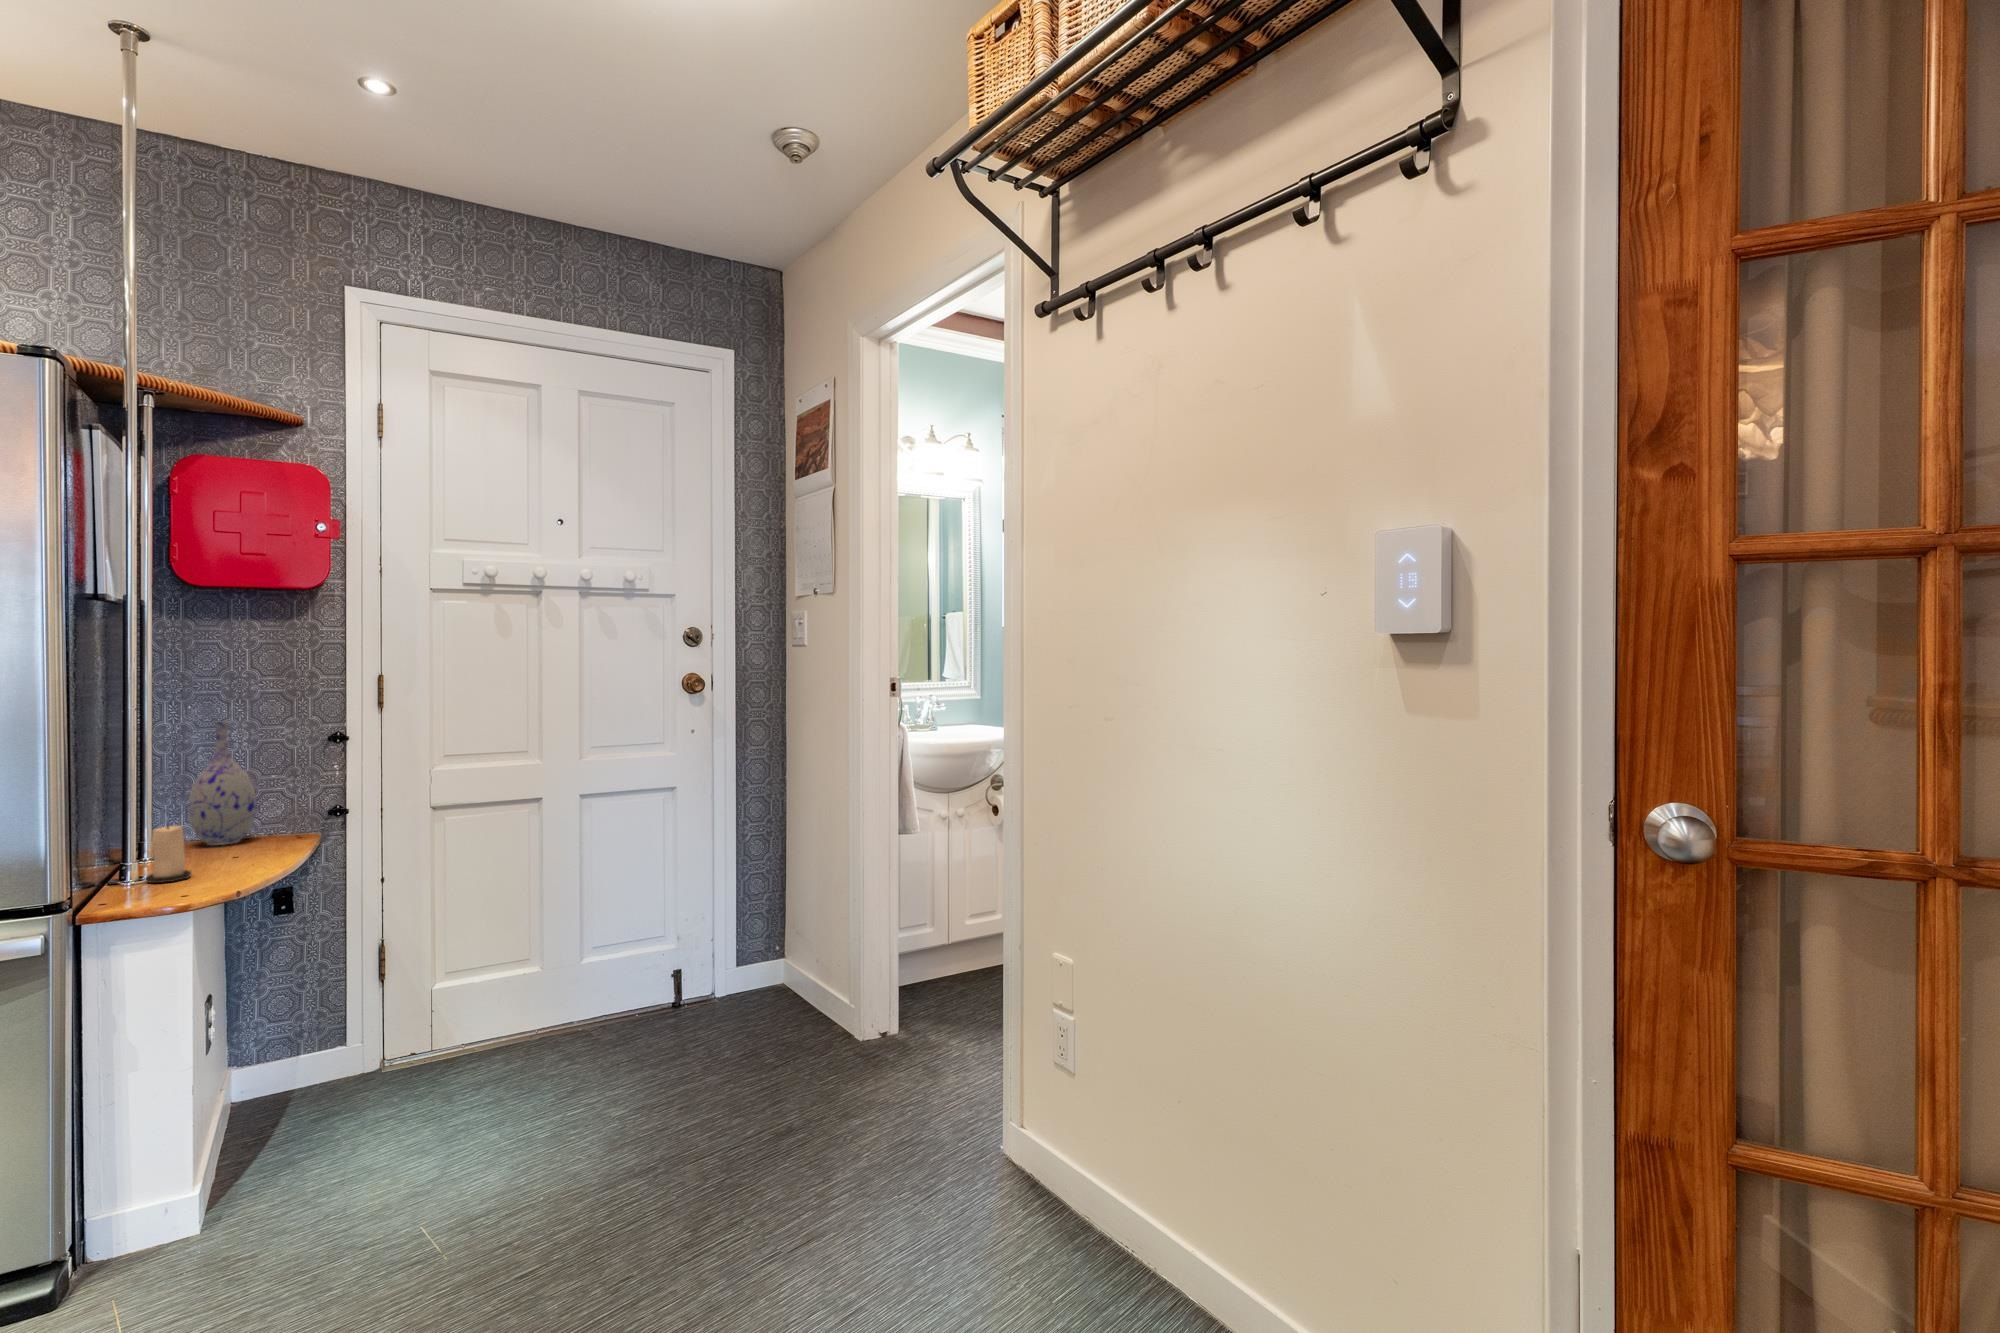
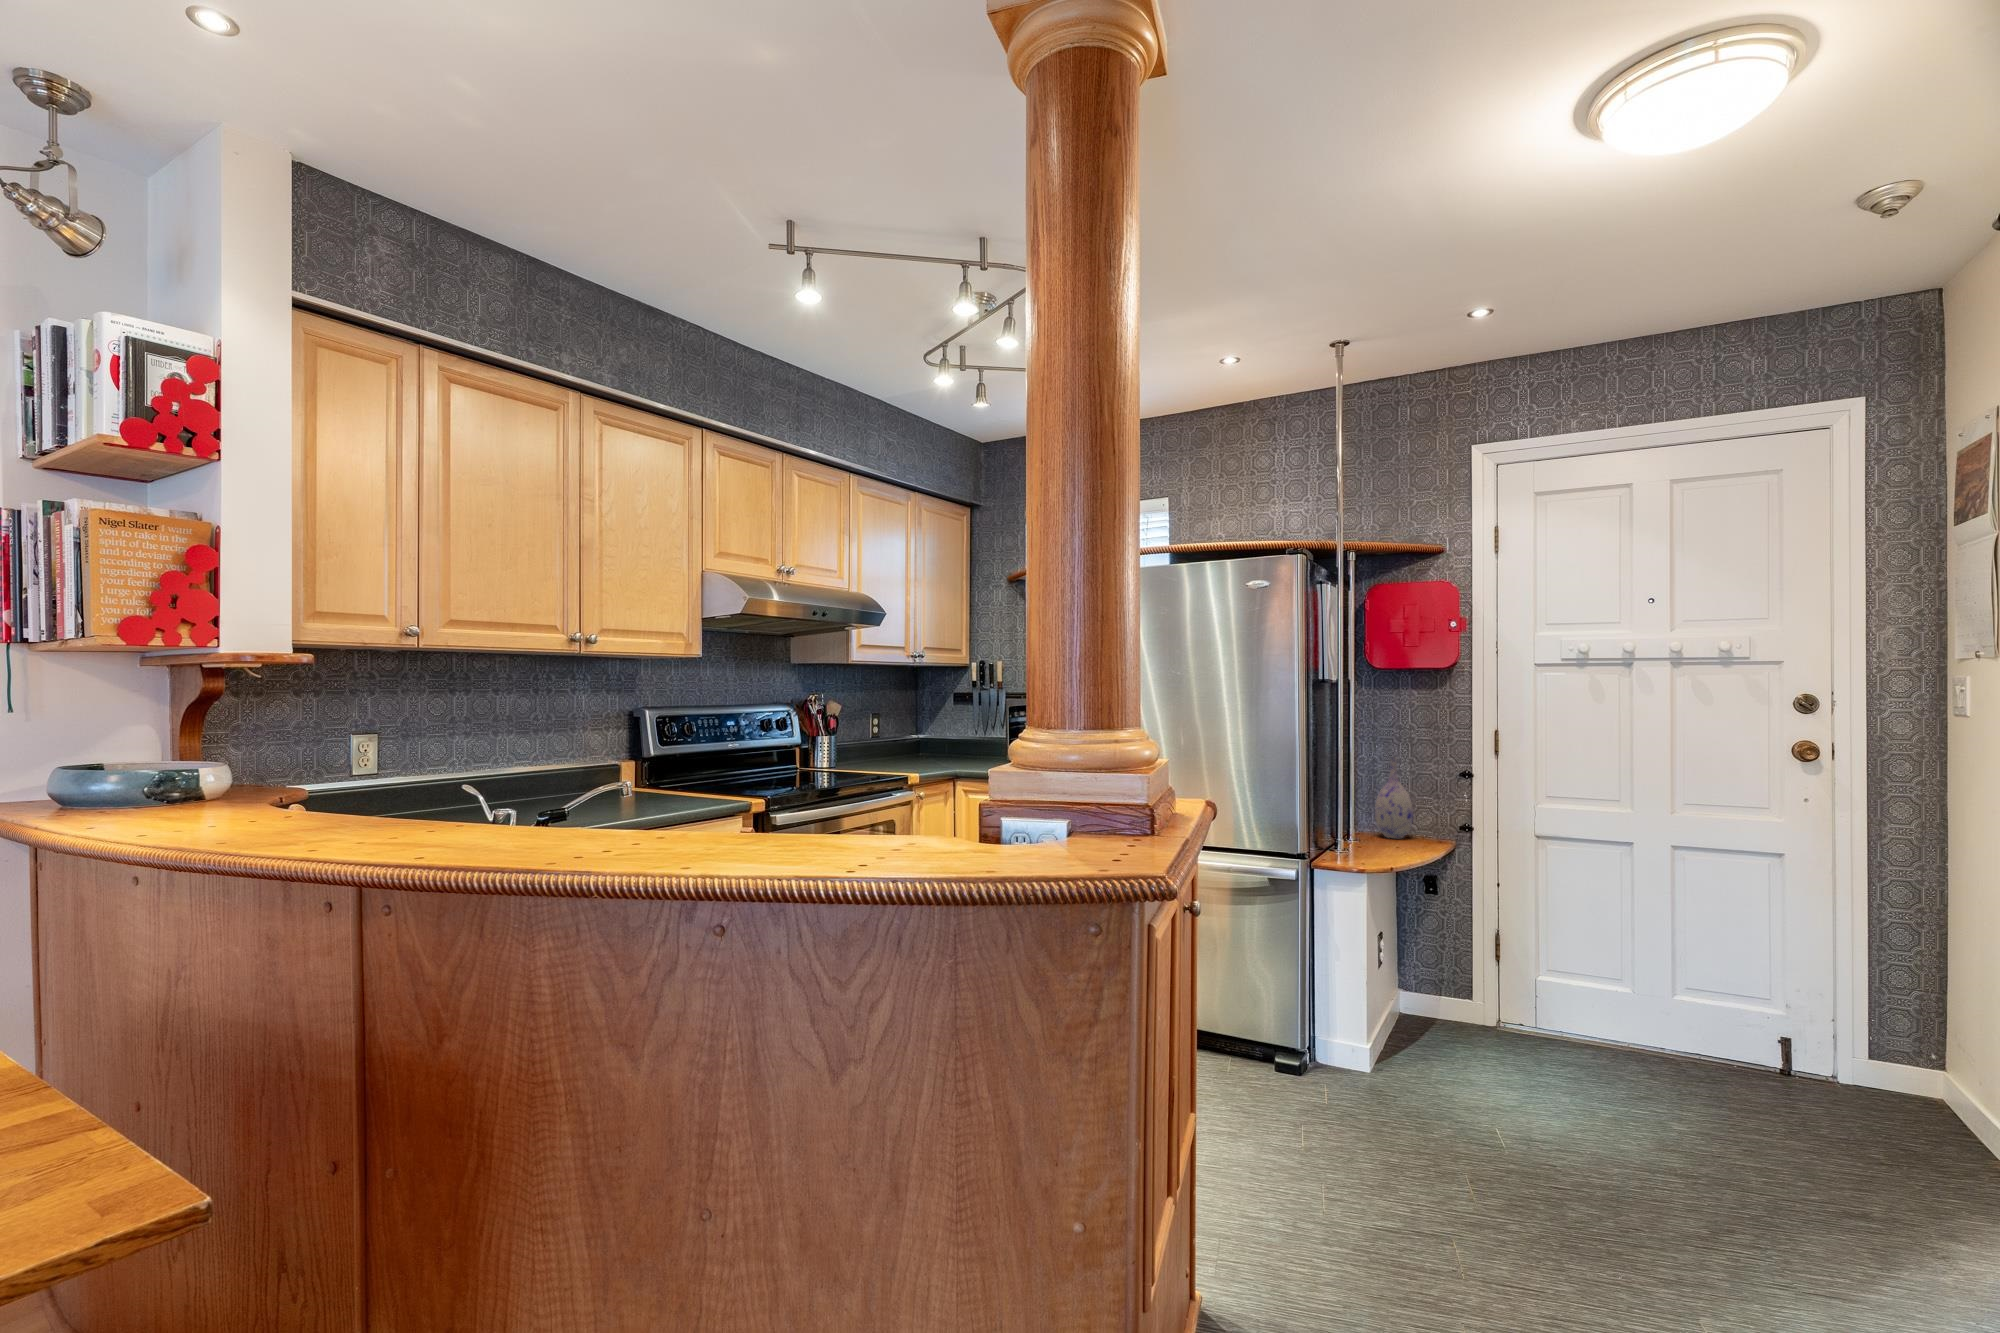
candle: present [146,824,191,883] -> none [1348,820,1371,857]

